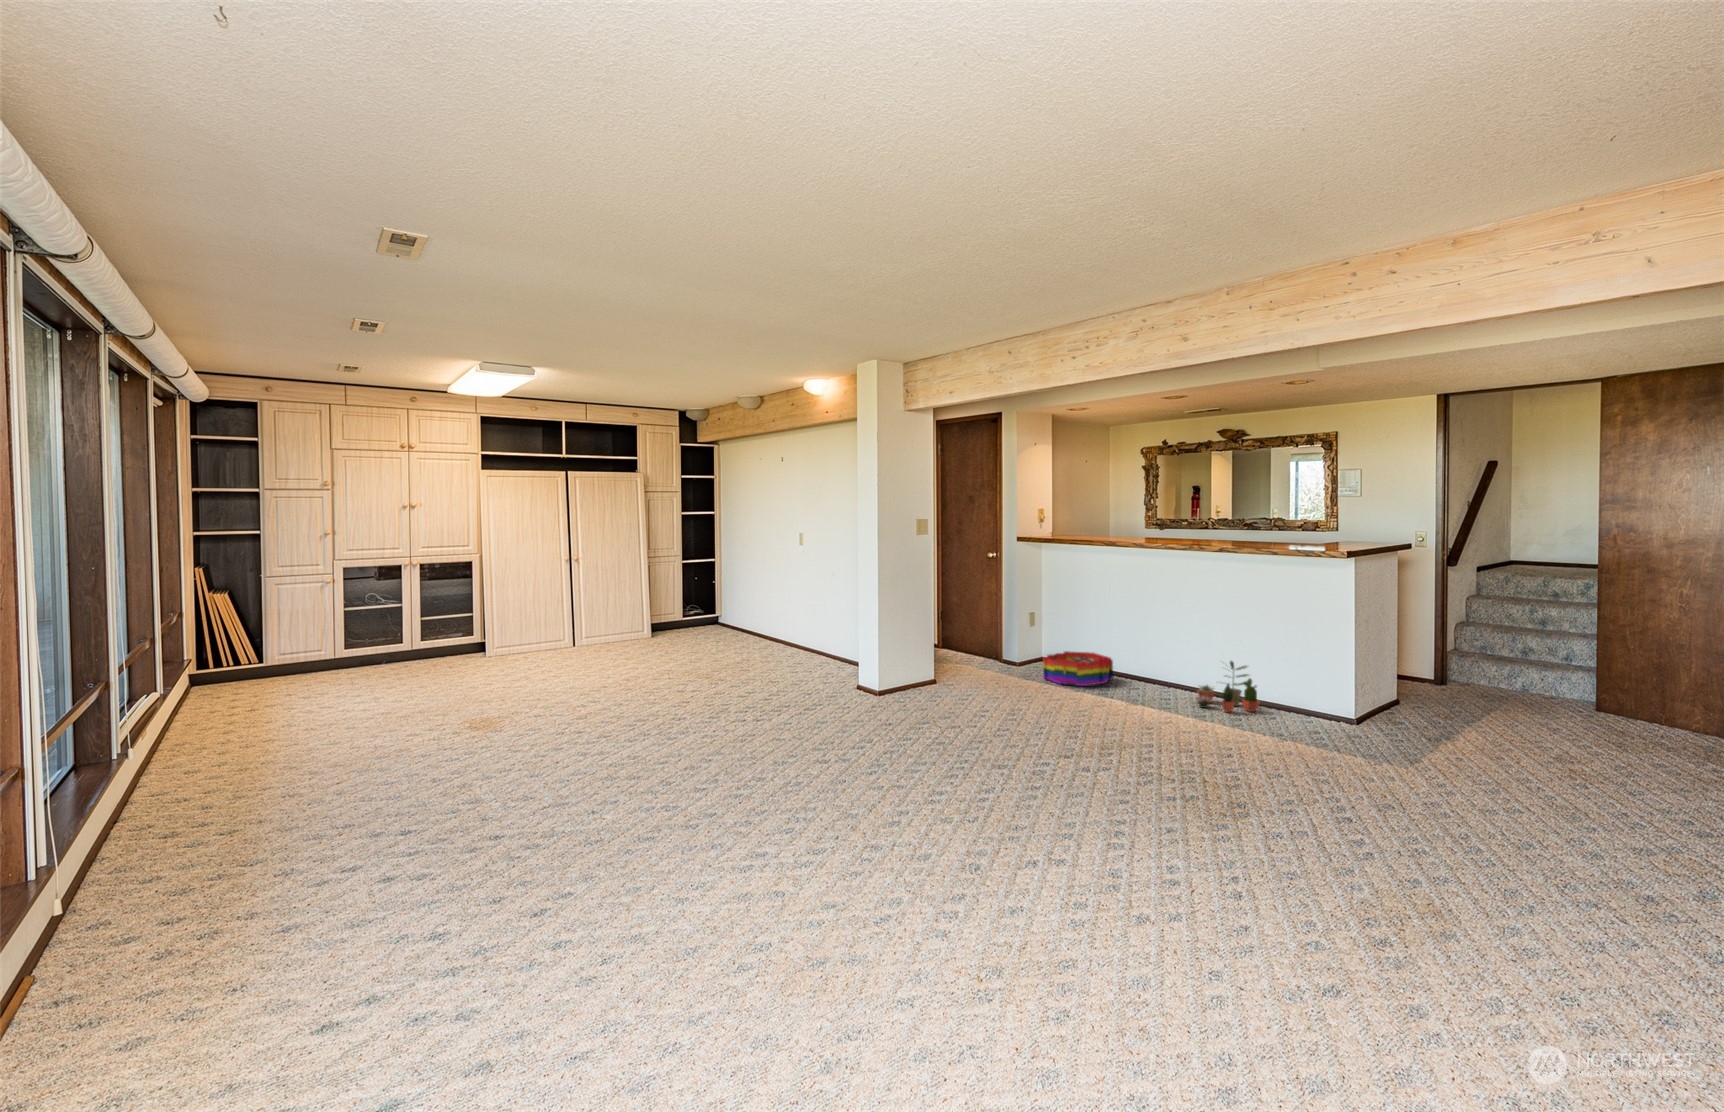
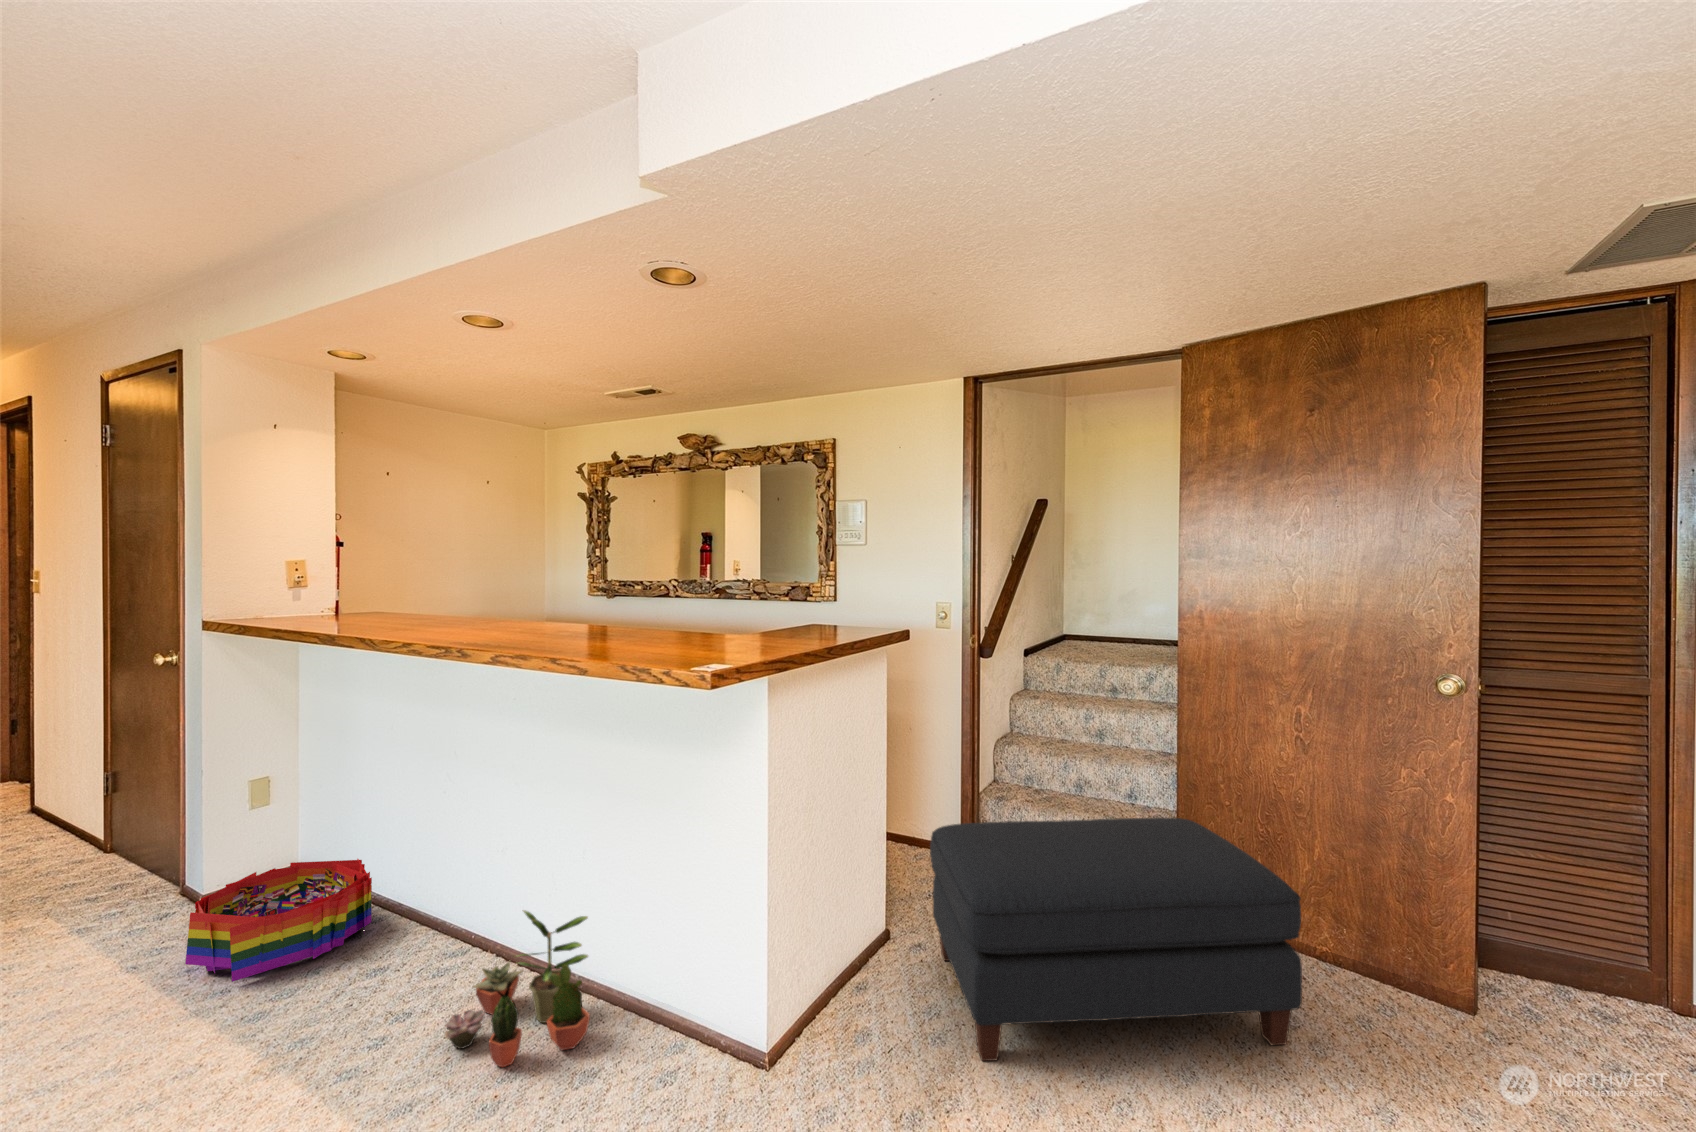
ottoman: none [1426,642,1658,743] -> present [930,818,1302,1061]

